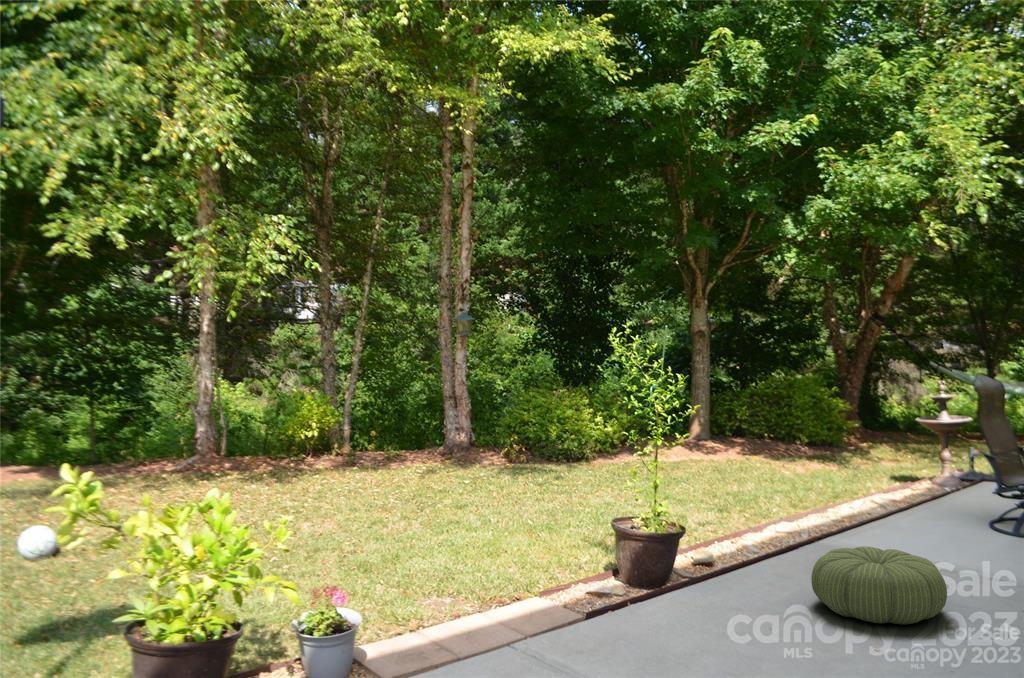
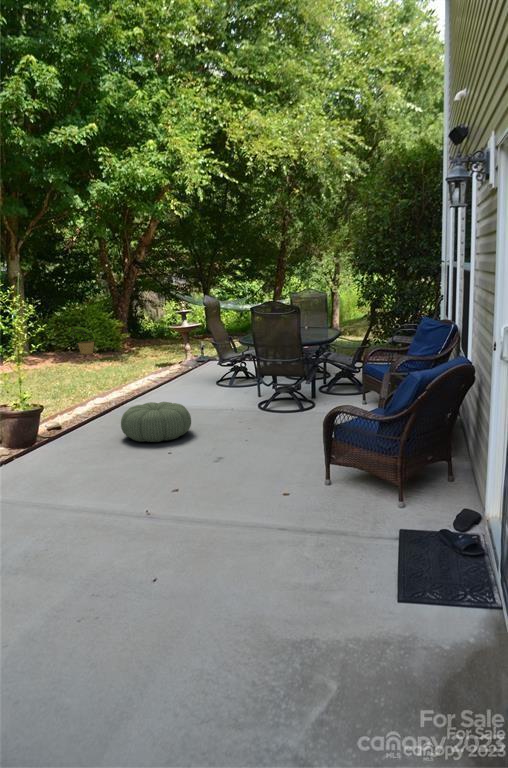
potted plant: none [752,406,793,449] -> present [68,327,95,354]

